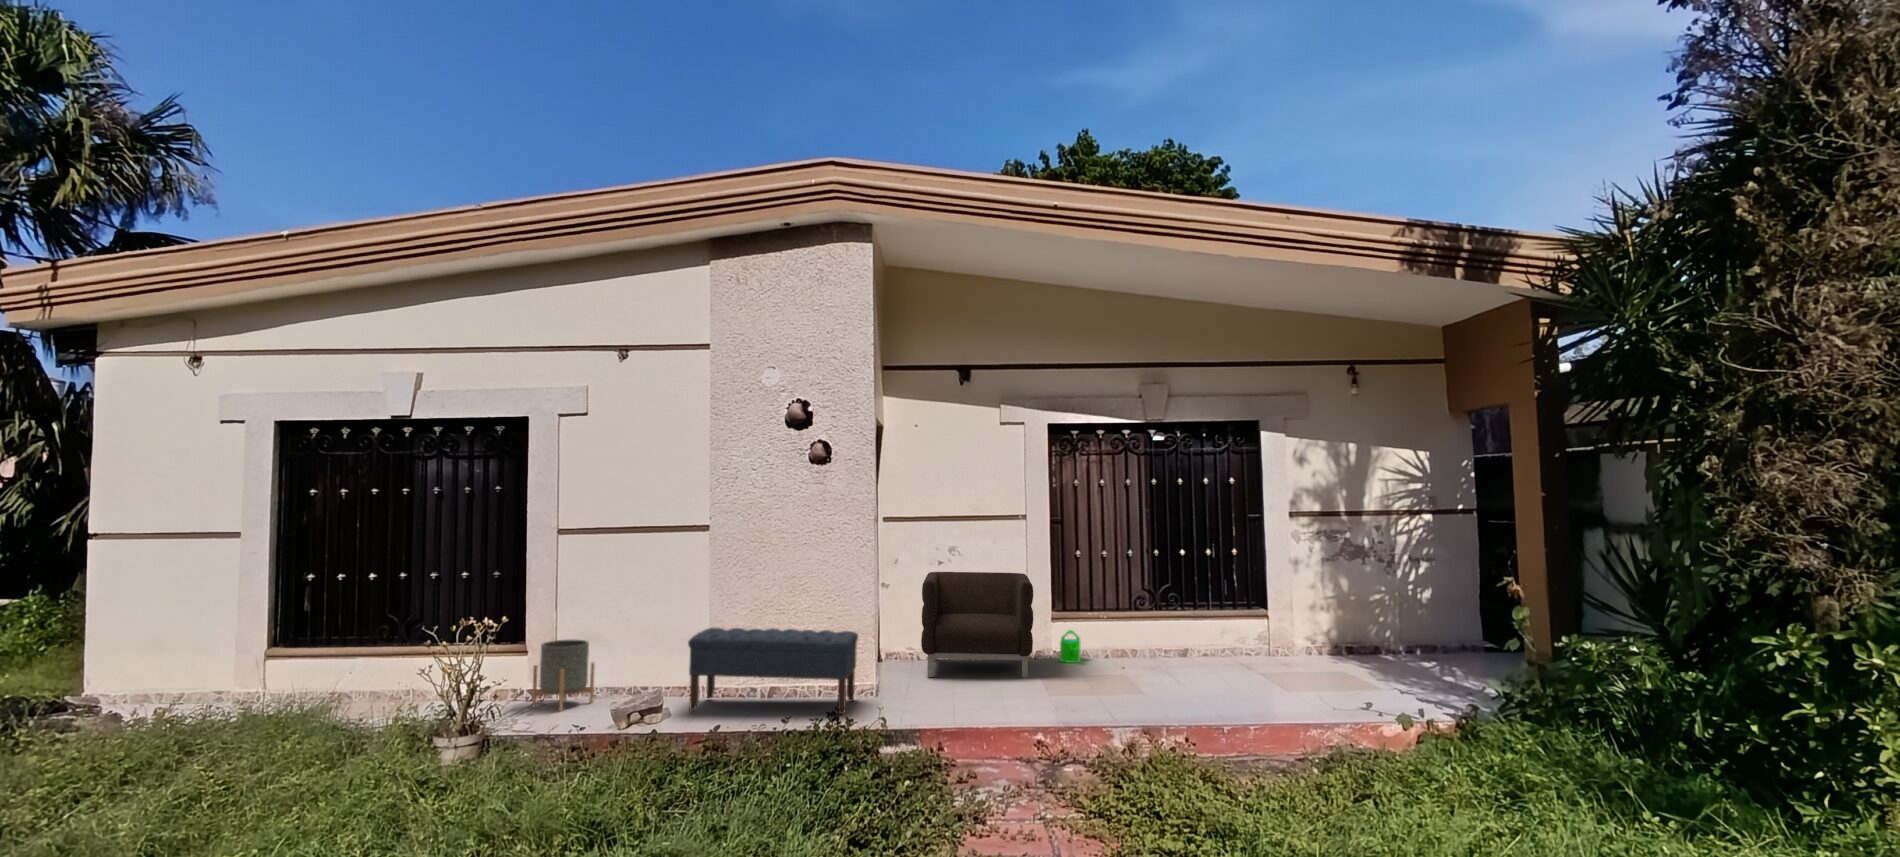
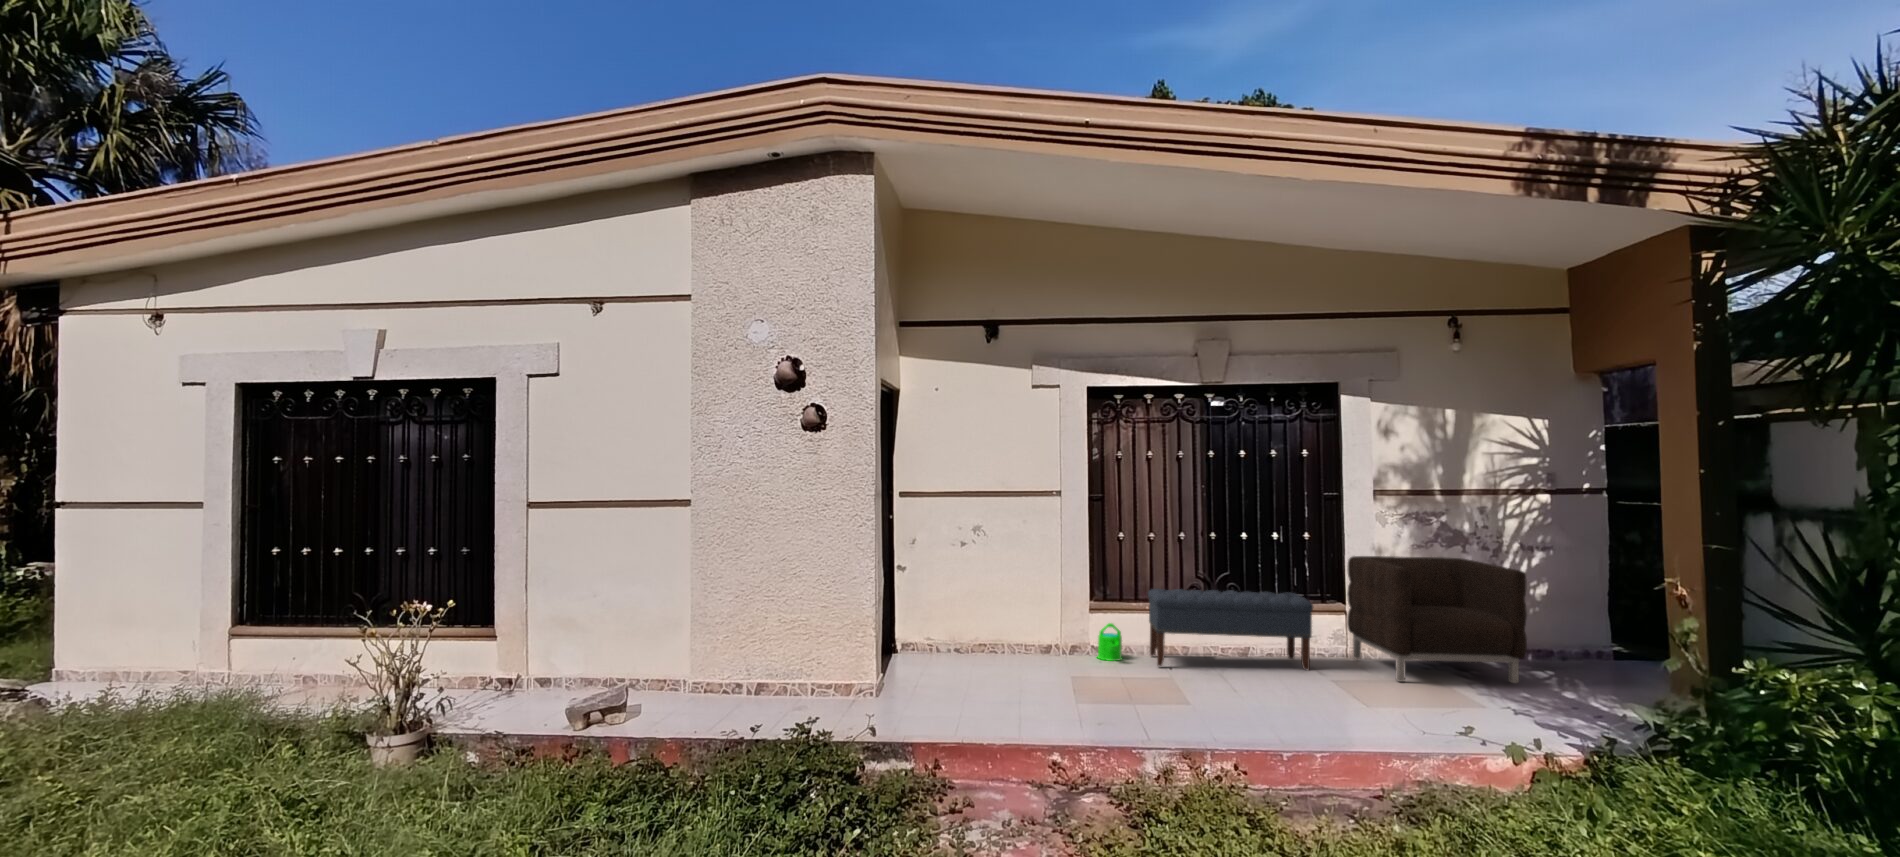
armchair: present [921,572,1033,678] -> present [1347,556,1527,683]
bench: present [688,628,858,714] -> present [1148,588,1313,670]
planter: present [532,639,595,712] -> none [495,625,565,707]

